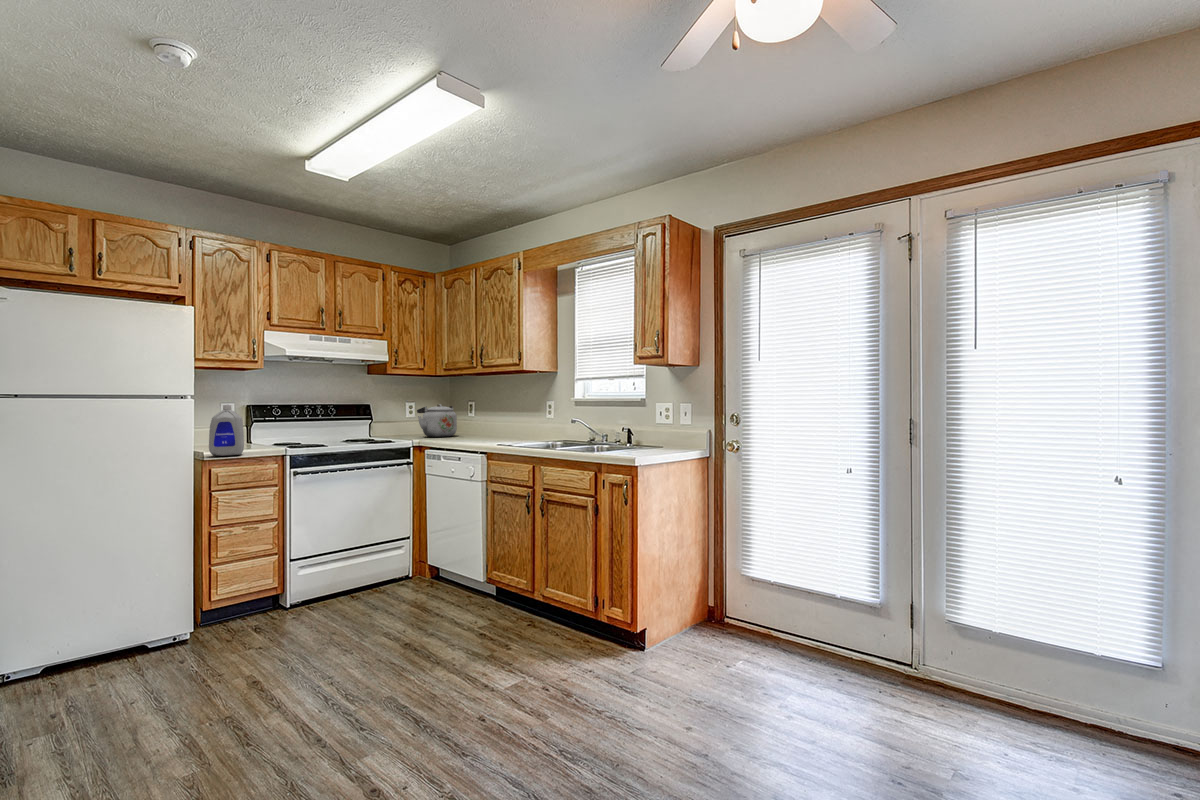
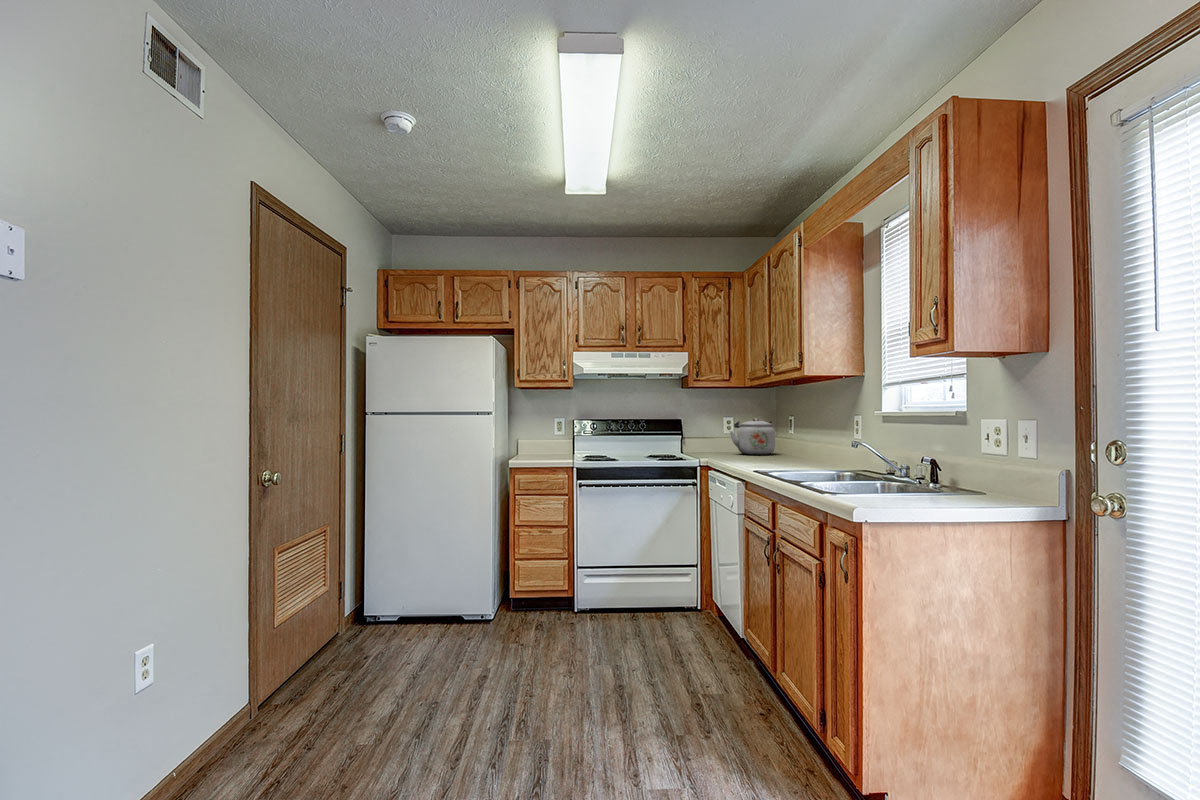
bottle: present [209,405,244,456] -> none [526,417,555,460]

